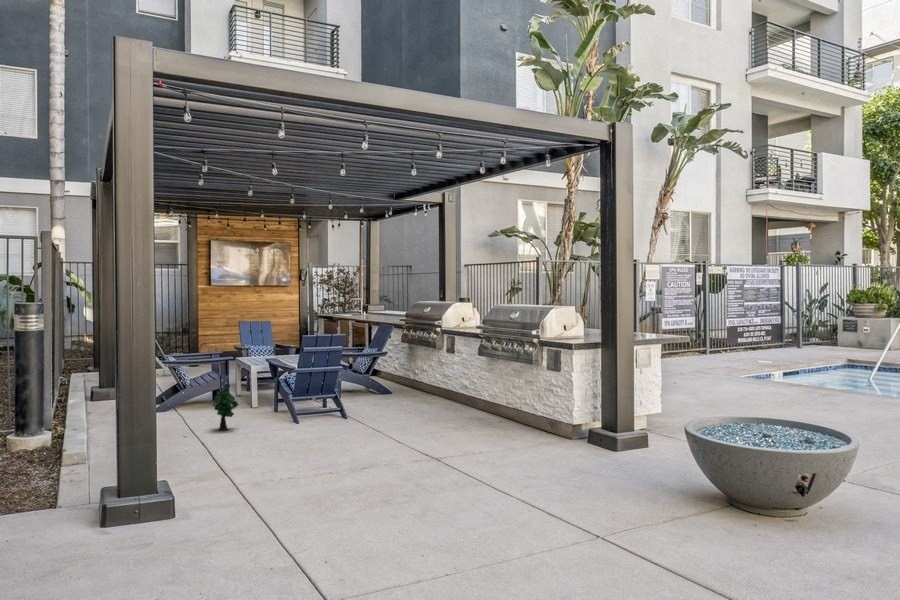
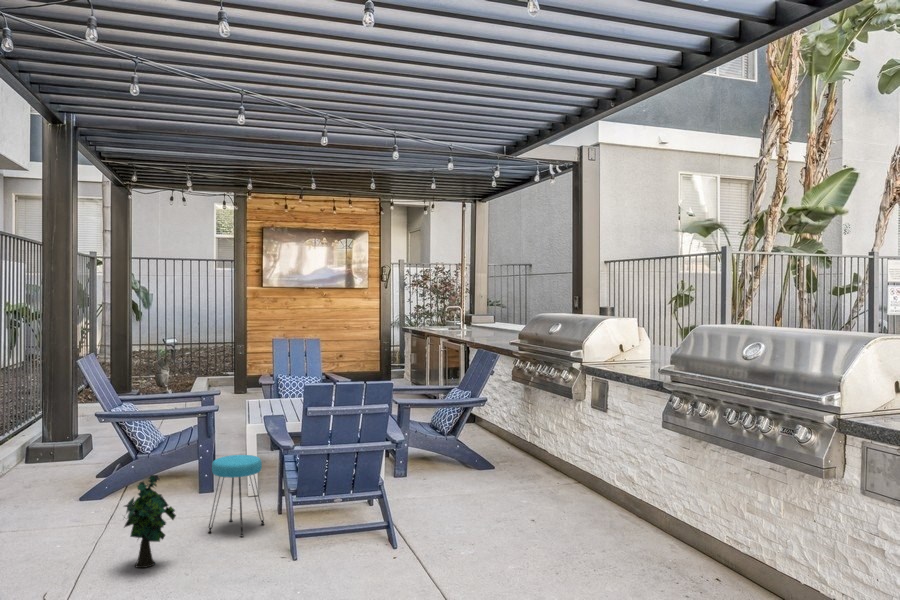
stool: none [245,379,274,420] -> present [208,455,264,536]

